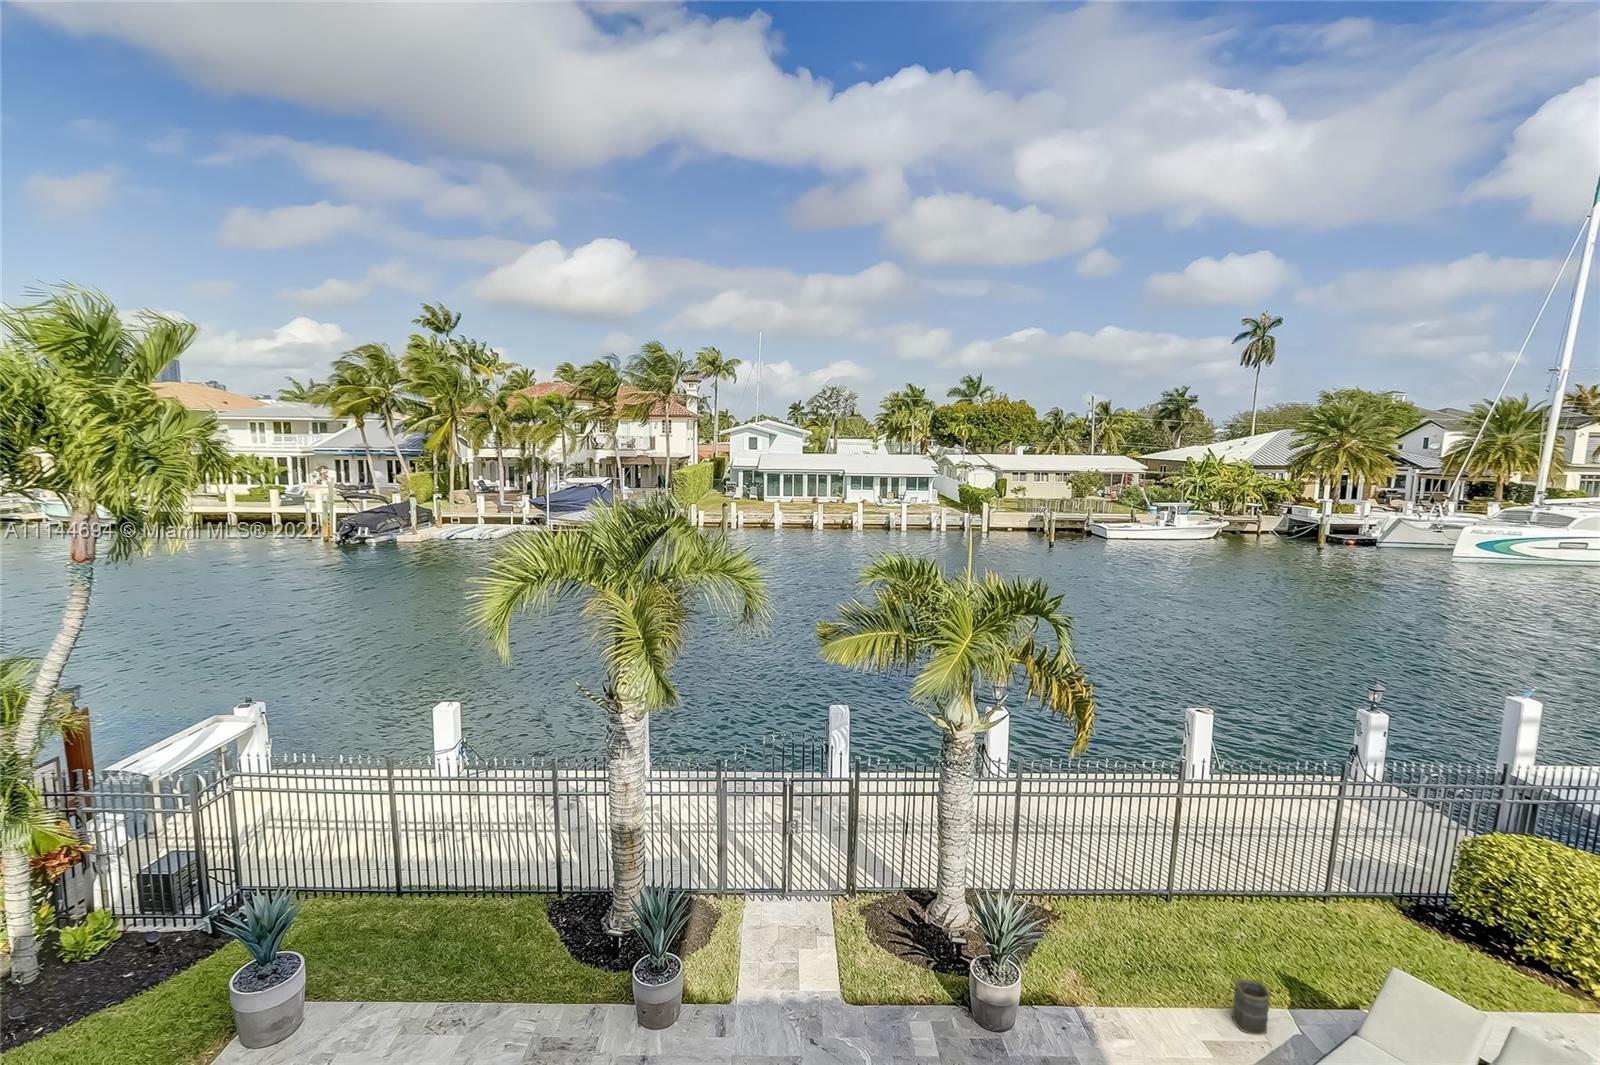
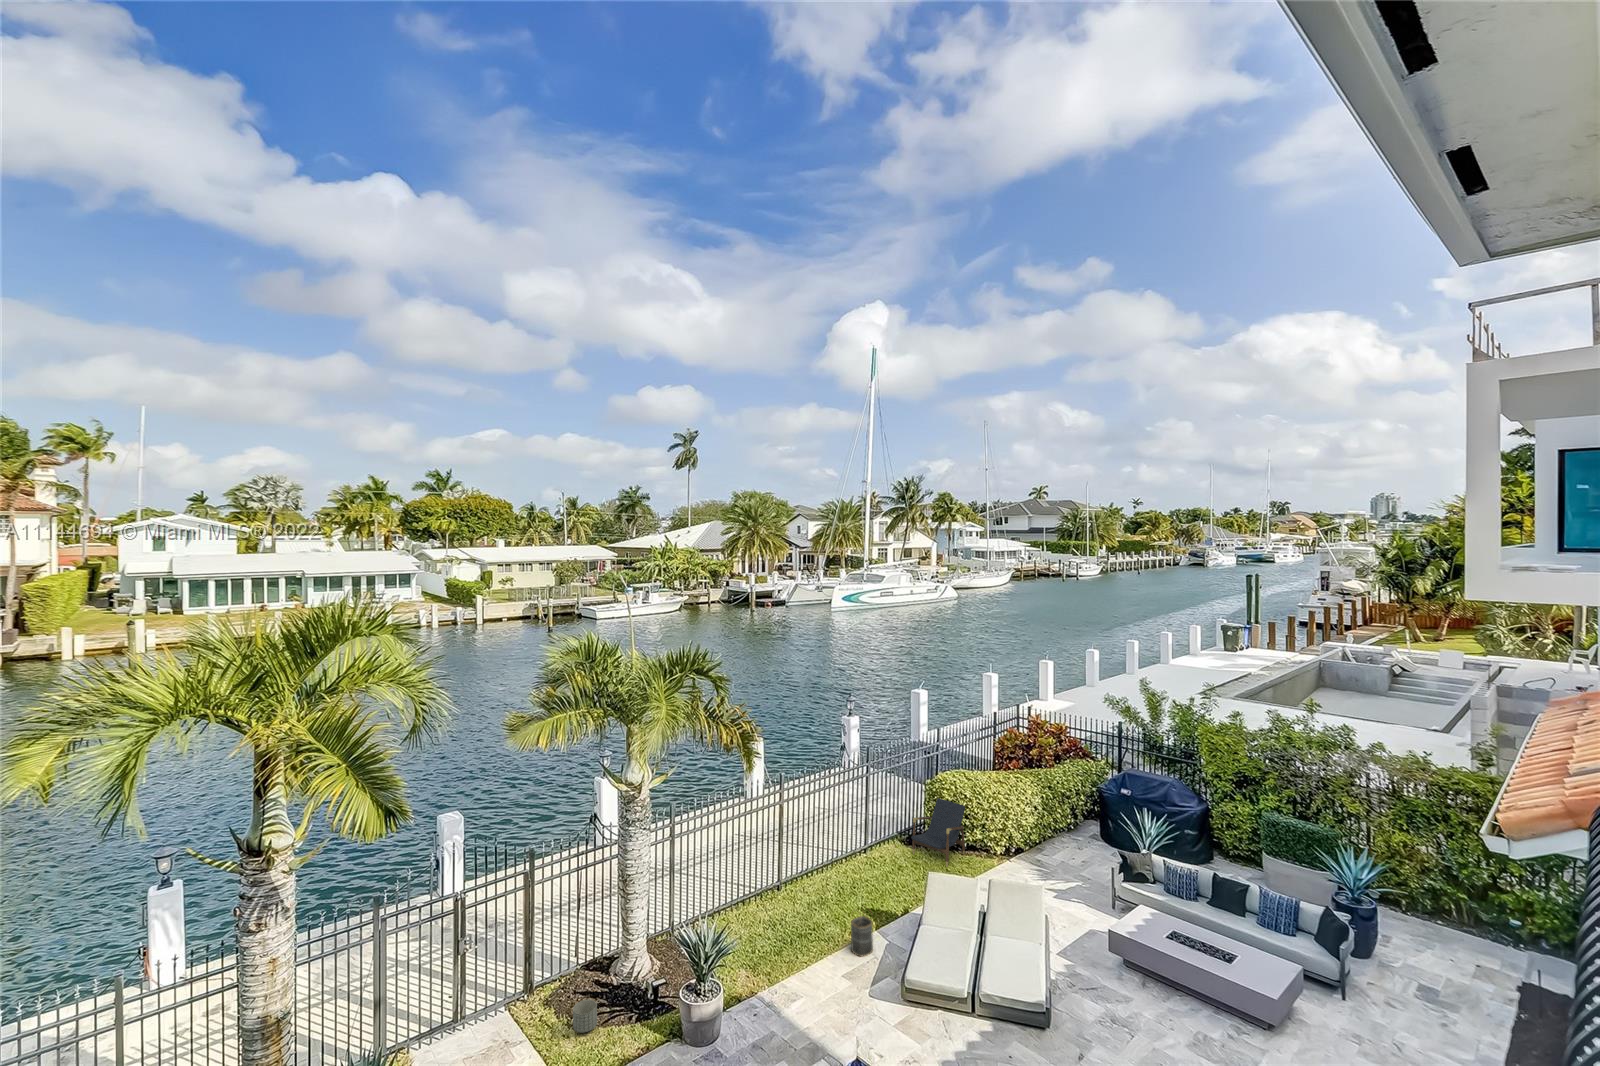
lounge chair: none [1410,868,1531,974] -> present [911,798,965,867]
planter: none [872,922,896,955] -> present [573,1000,597,1033]

